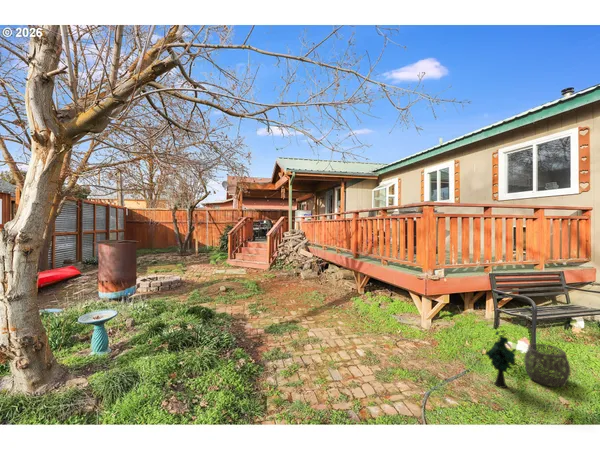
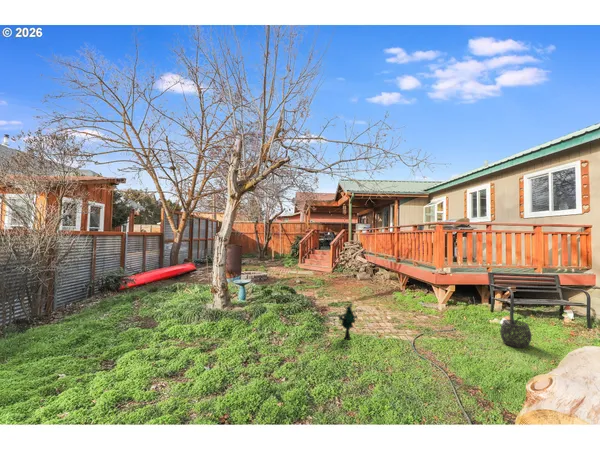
decorative plant: present [486,331,516,388] -> present [338,304,357,340]

